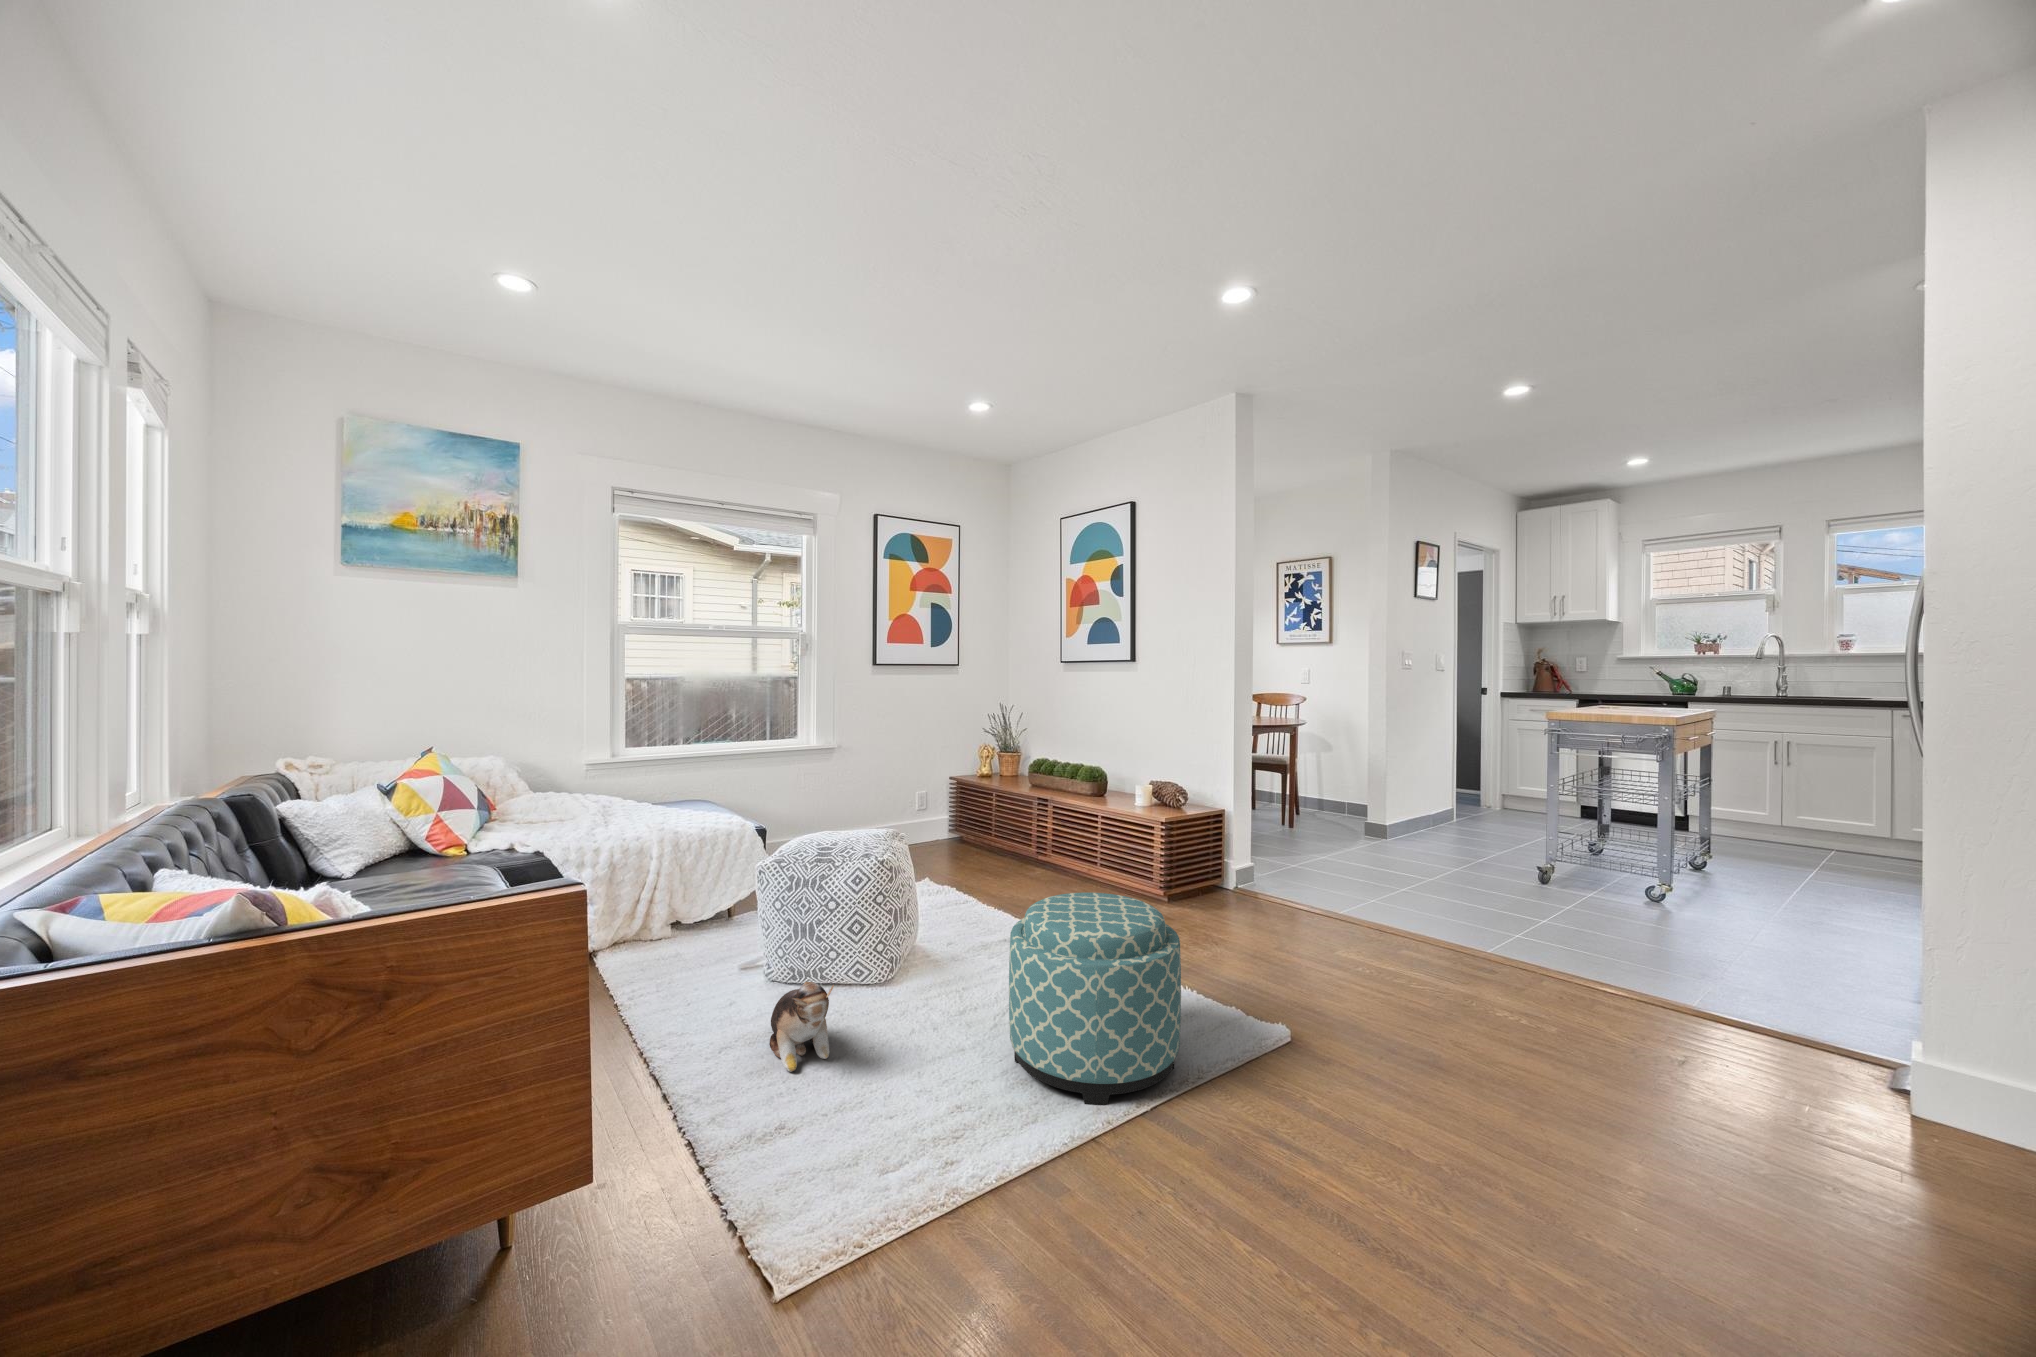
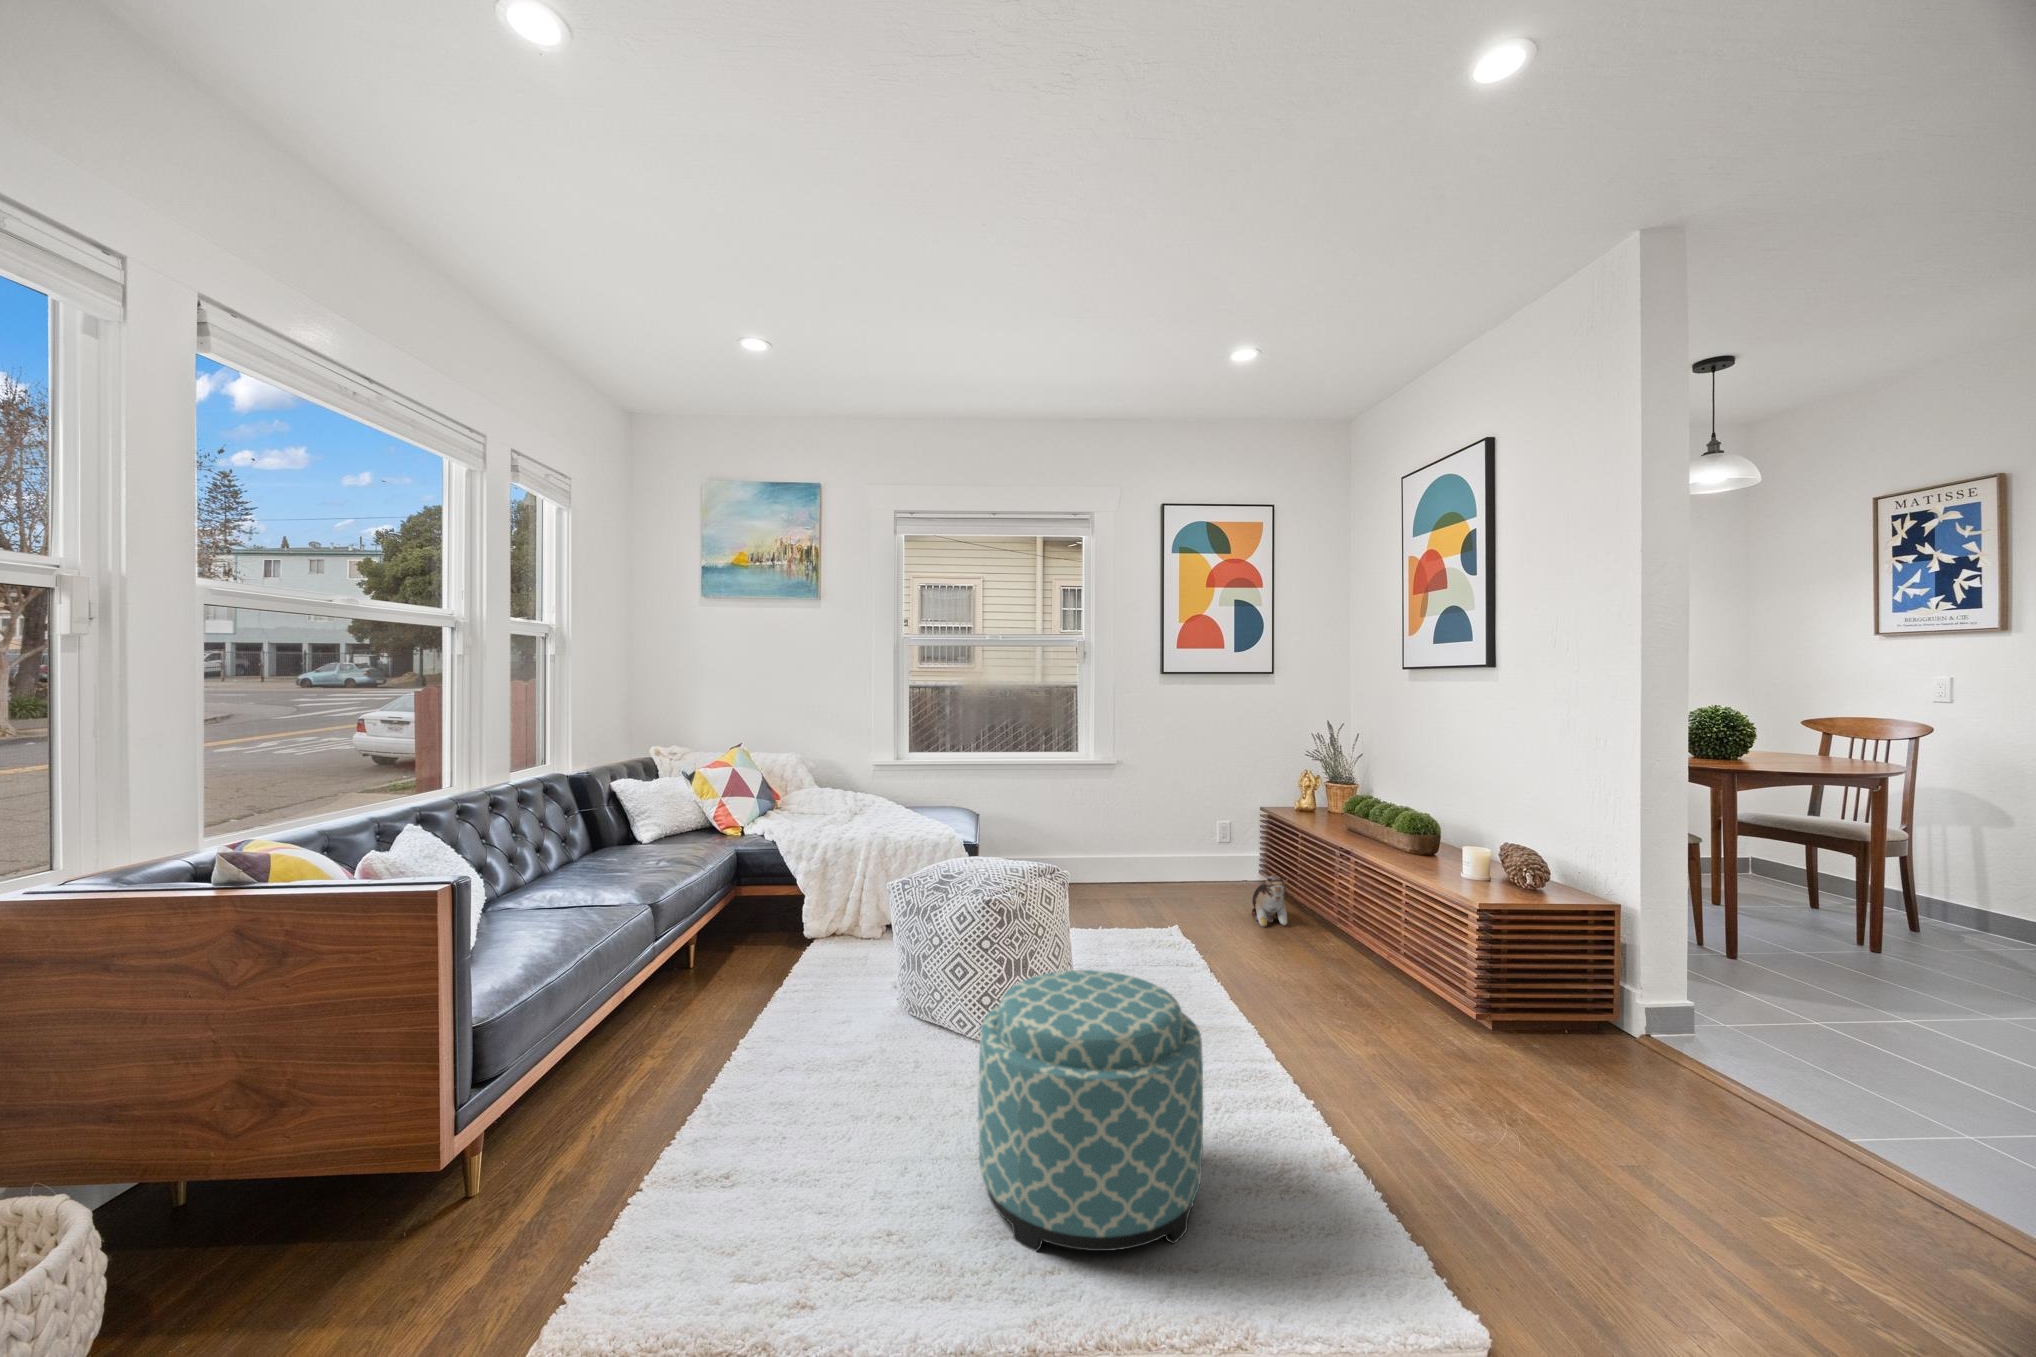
plush toy: present [769,982,834,1072] -> present [1252,875,1288,927]

